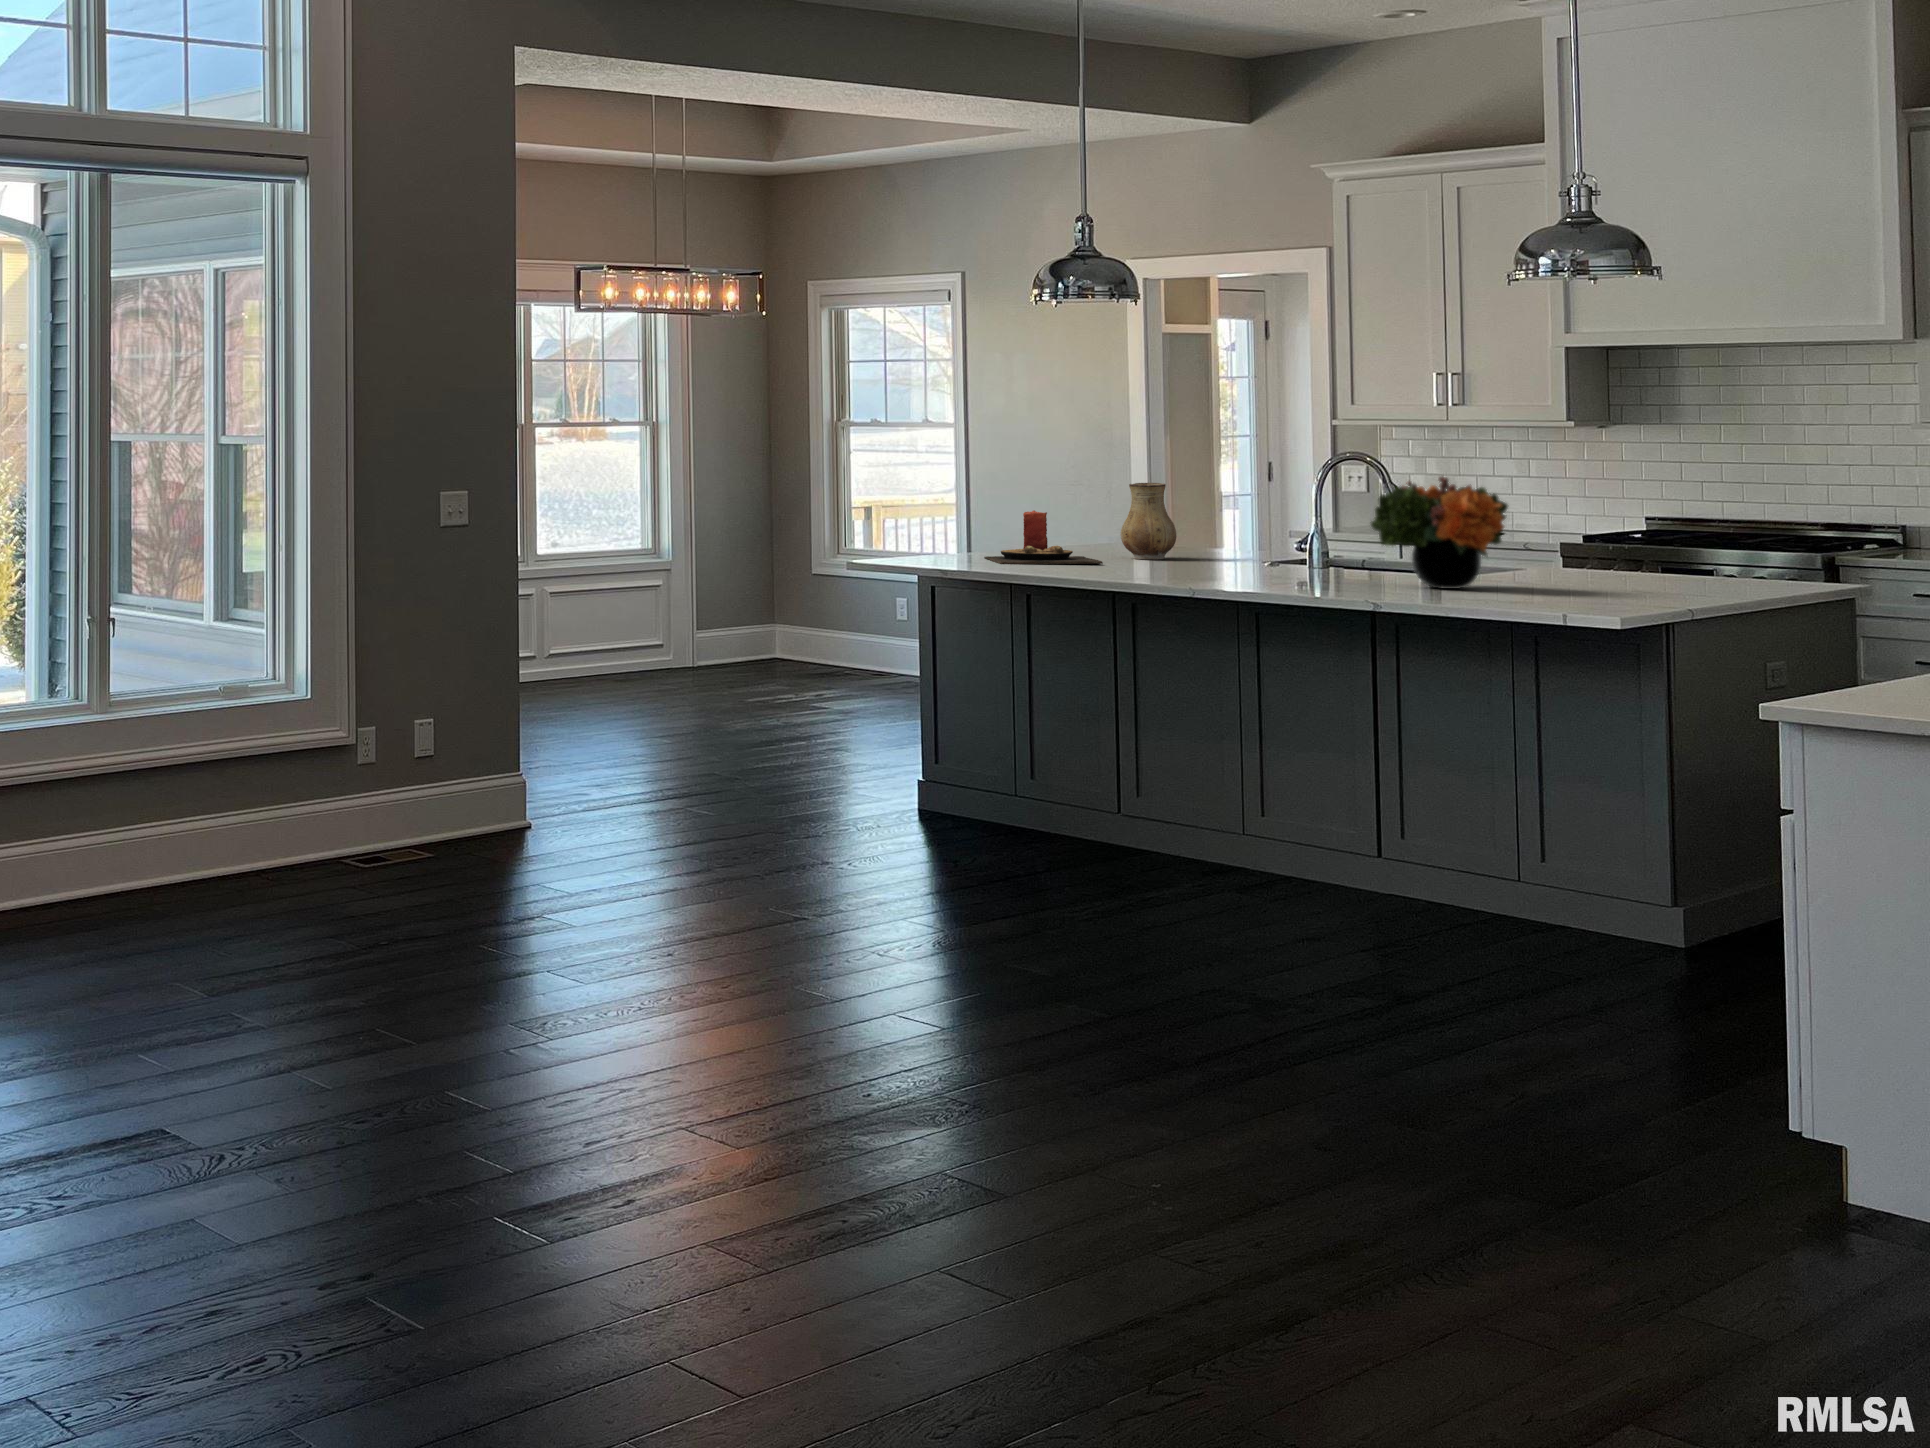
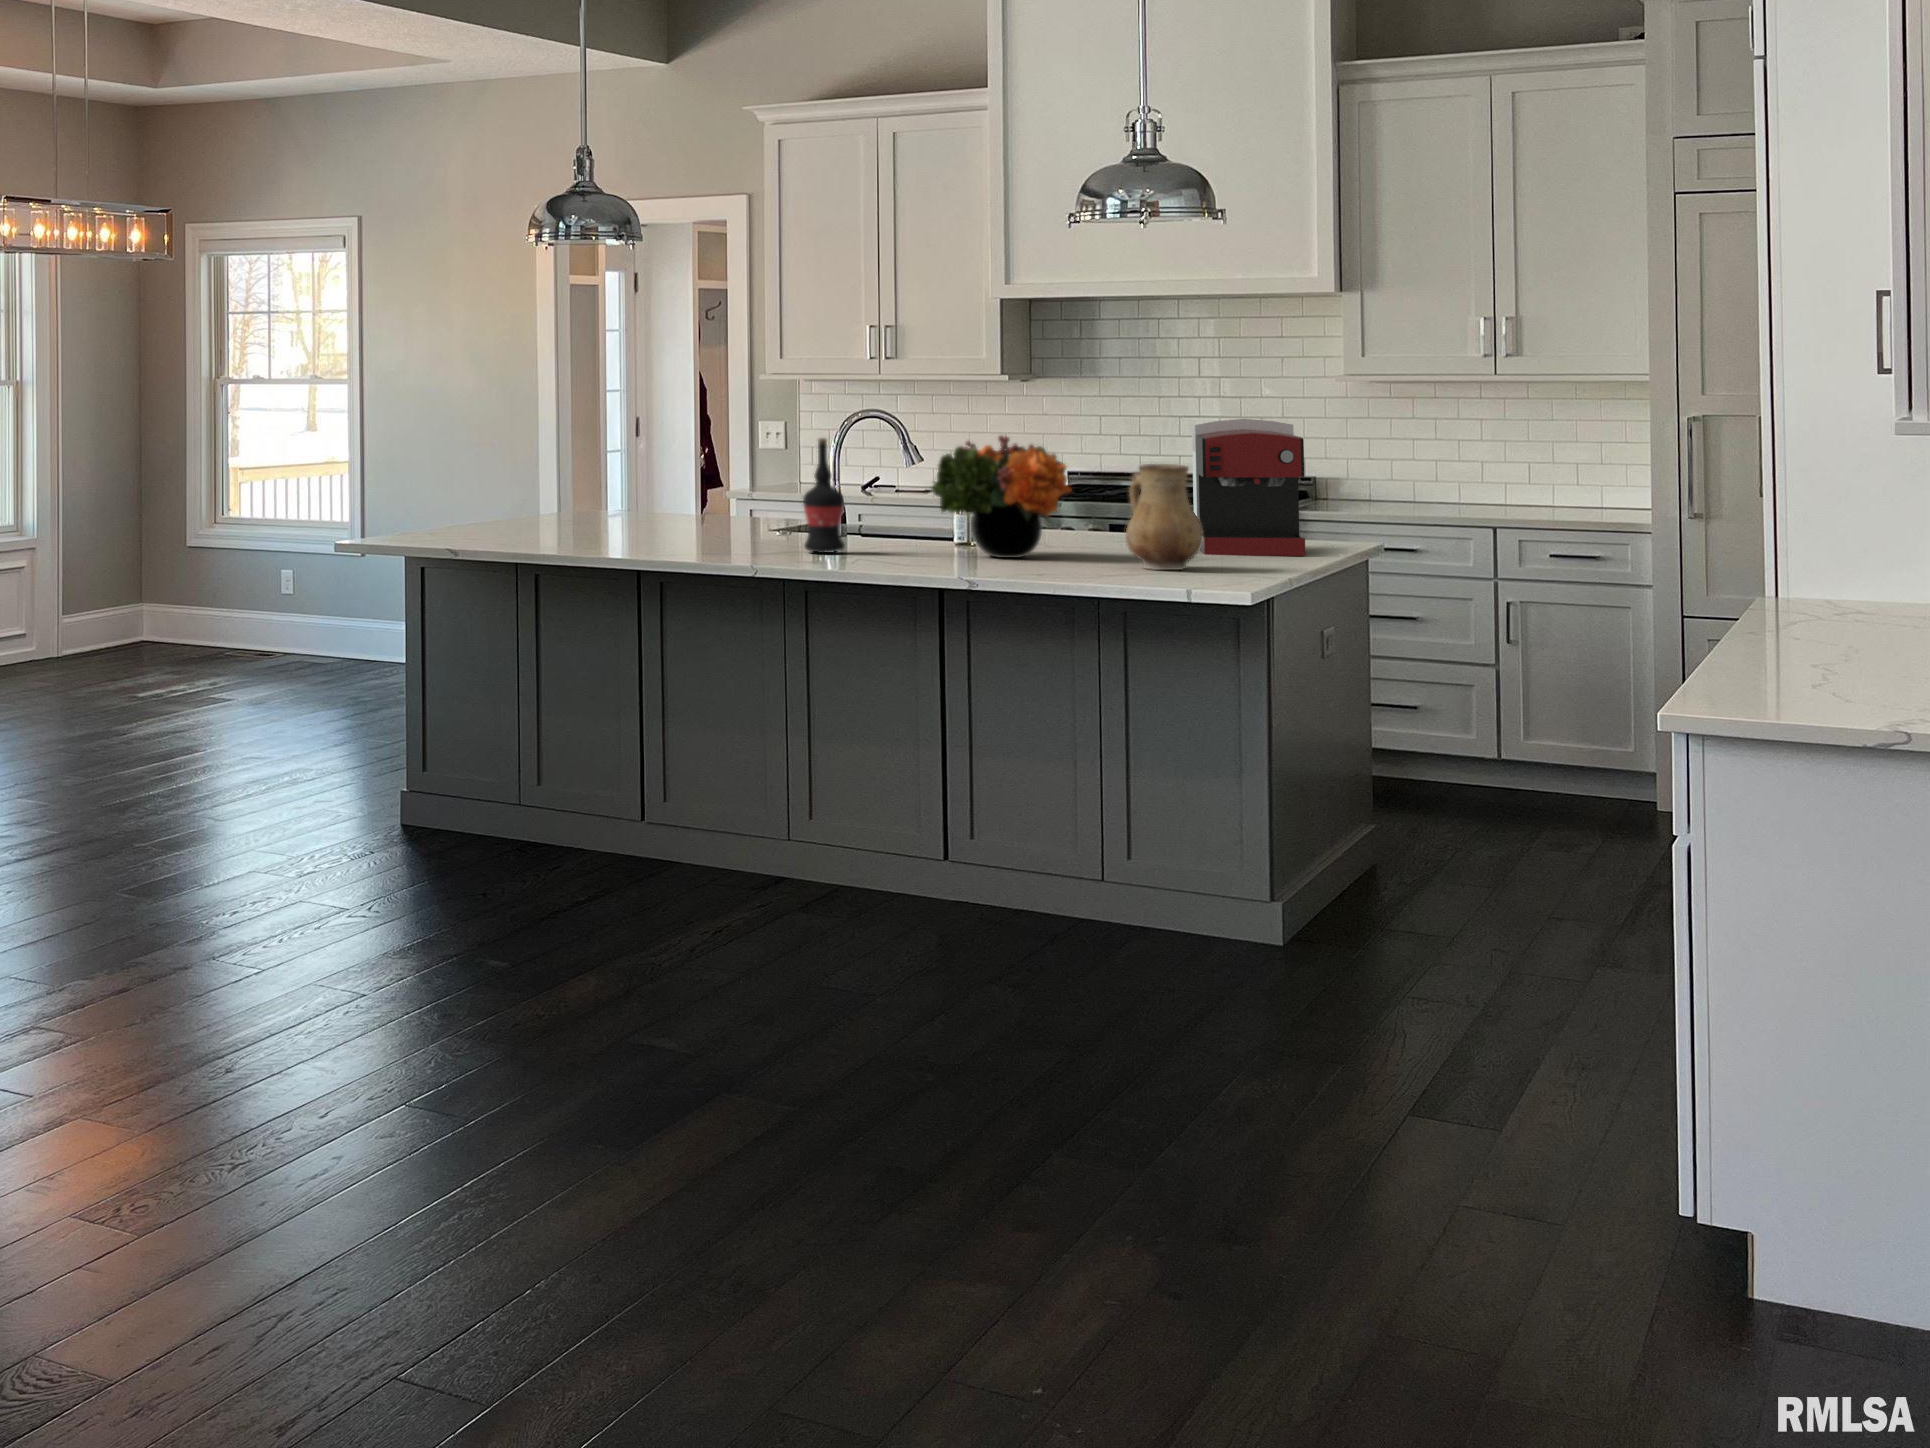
coffee maker: none [1657,464,1772,596] -> present [1192,419,1306,556]
wine bottle: none [1254,477,1294,579] -> present [803,438,844,553]
ceramic pitcher: present [1121,483,1176,559] -> present [1126,464,1203,570]
candle: present [984,510,1103,564] -> none [480,479,618,542]

